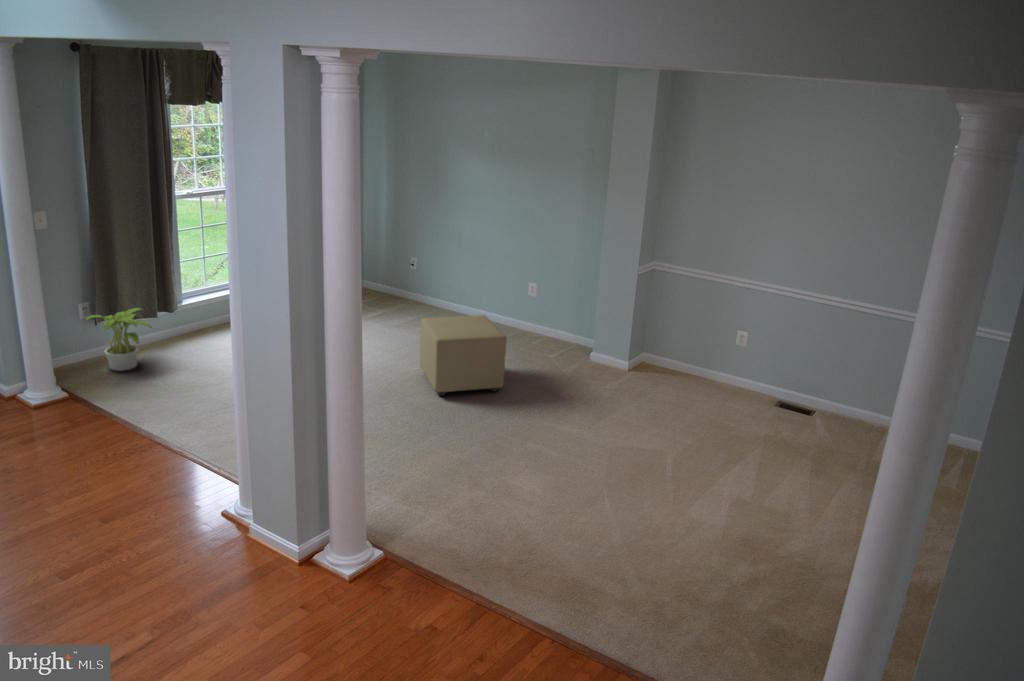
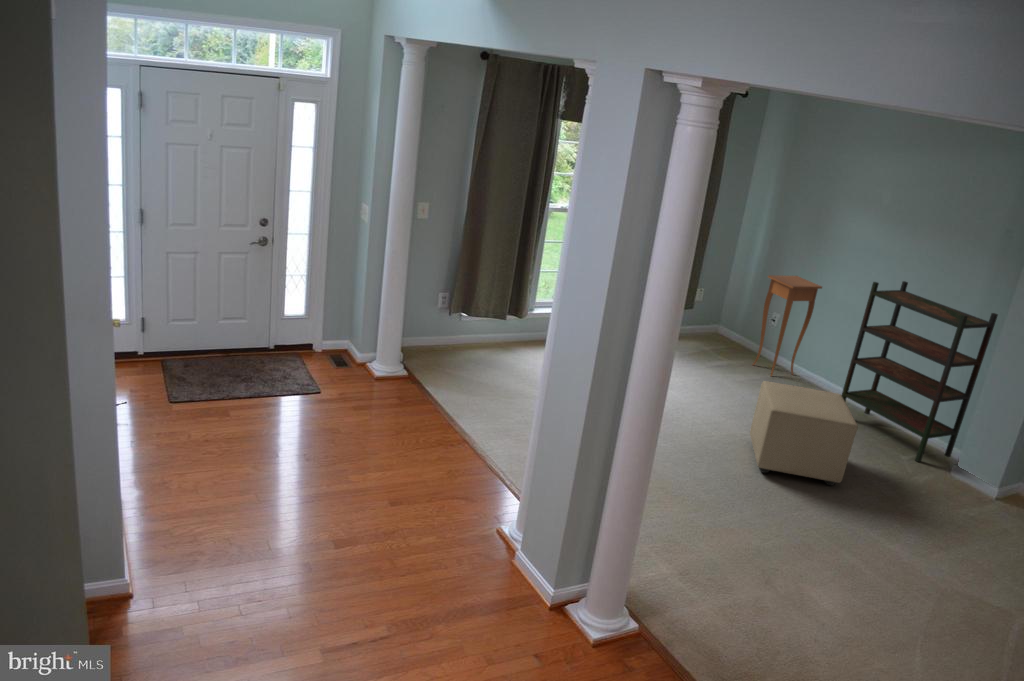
bookshelf: none [482,213,584,356] -> present [842,281,998,462]
side table: none [399,224,446,315] -> present [753,275,822,376]
potted plant: present [85,308,151,371] -> none [439,306,495,364]

